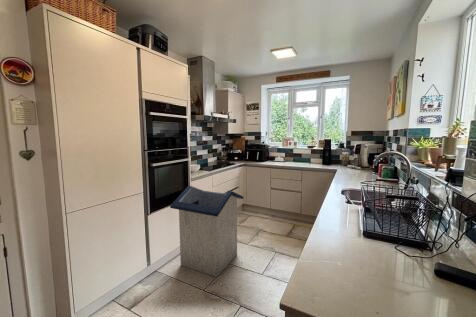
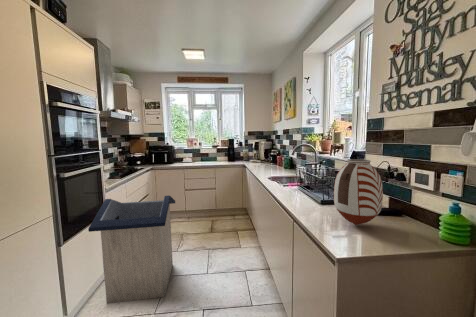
vase: none [337,181,407,274] -> present [334,159,383,225]

